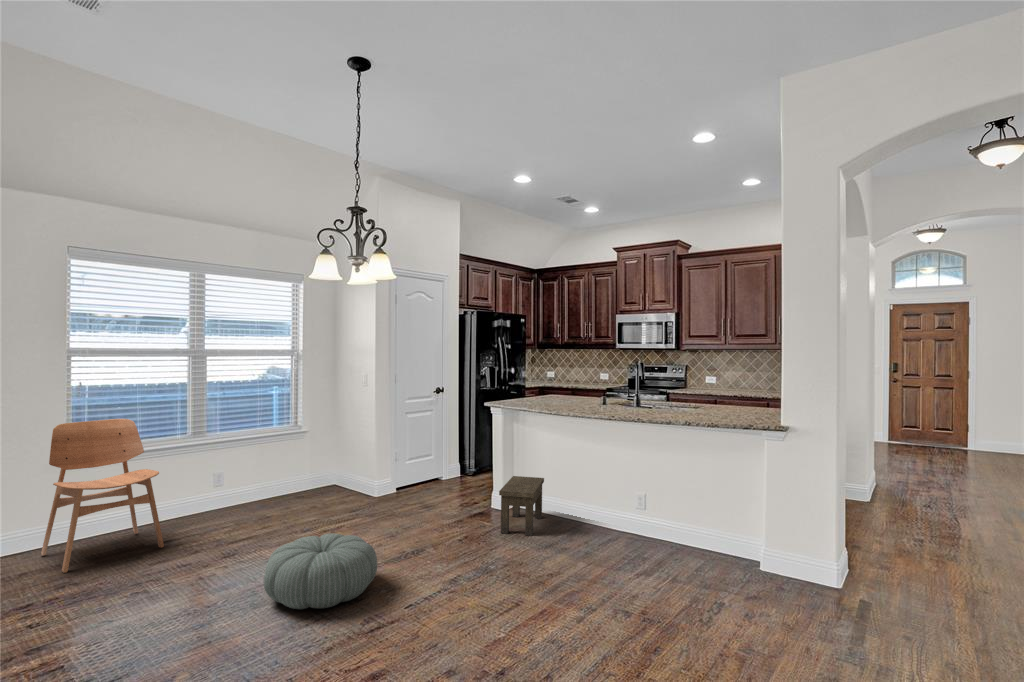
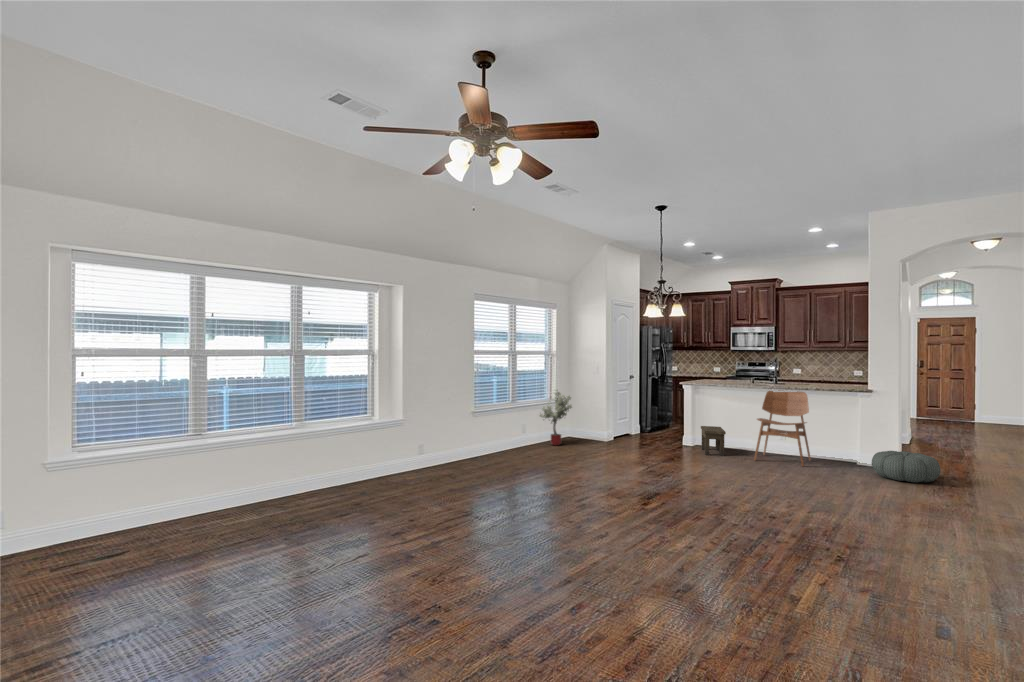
potted tree: none [243,412,318,508] -> present [540,390,572,446]
dining chair: present [41,419,164,573] -> present [754,391,811,467]
pouf: present [264,533,378,609] -> present [872,451,940,482]

